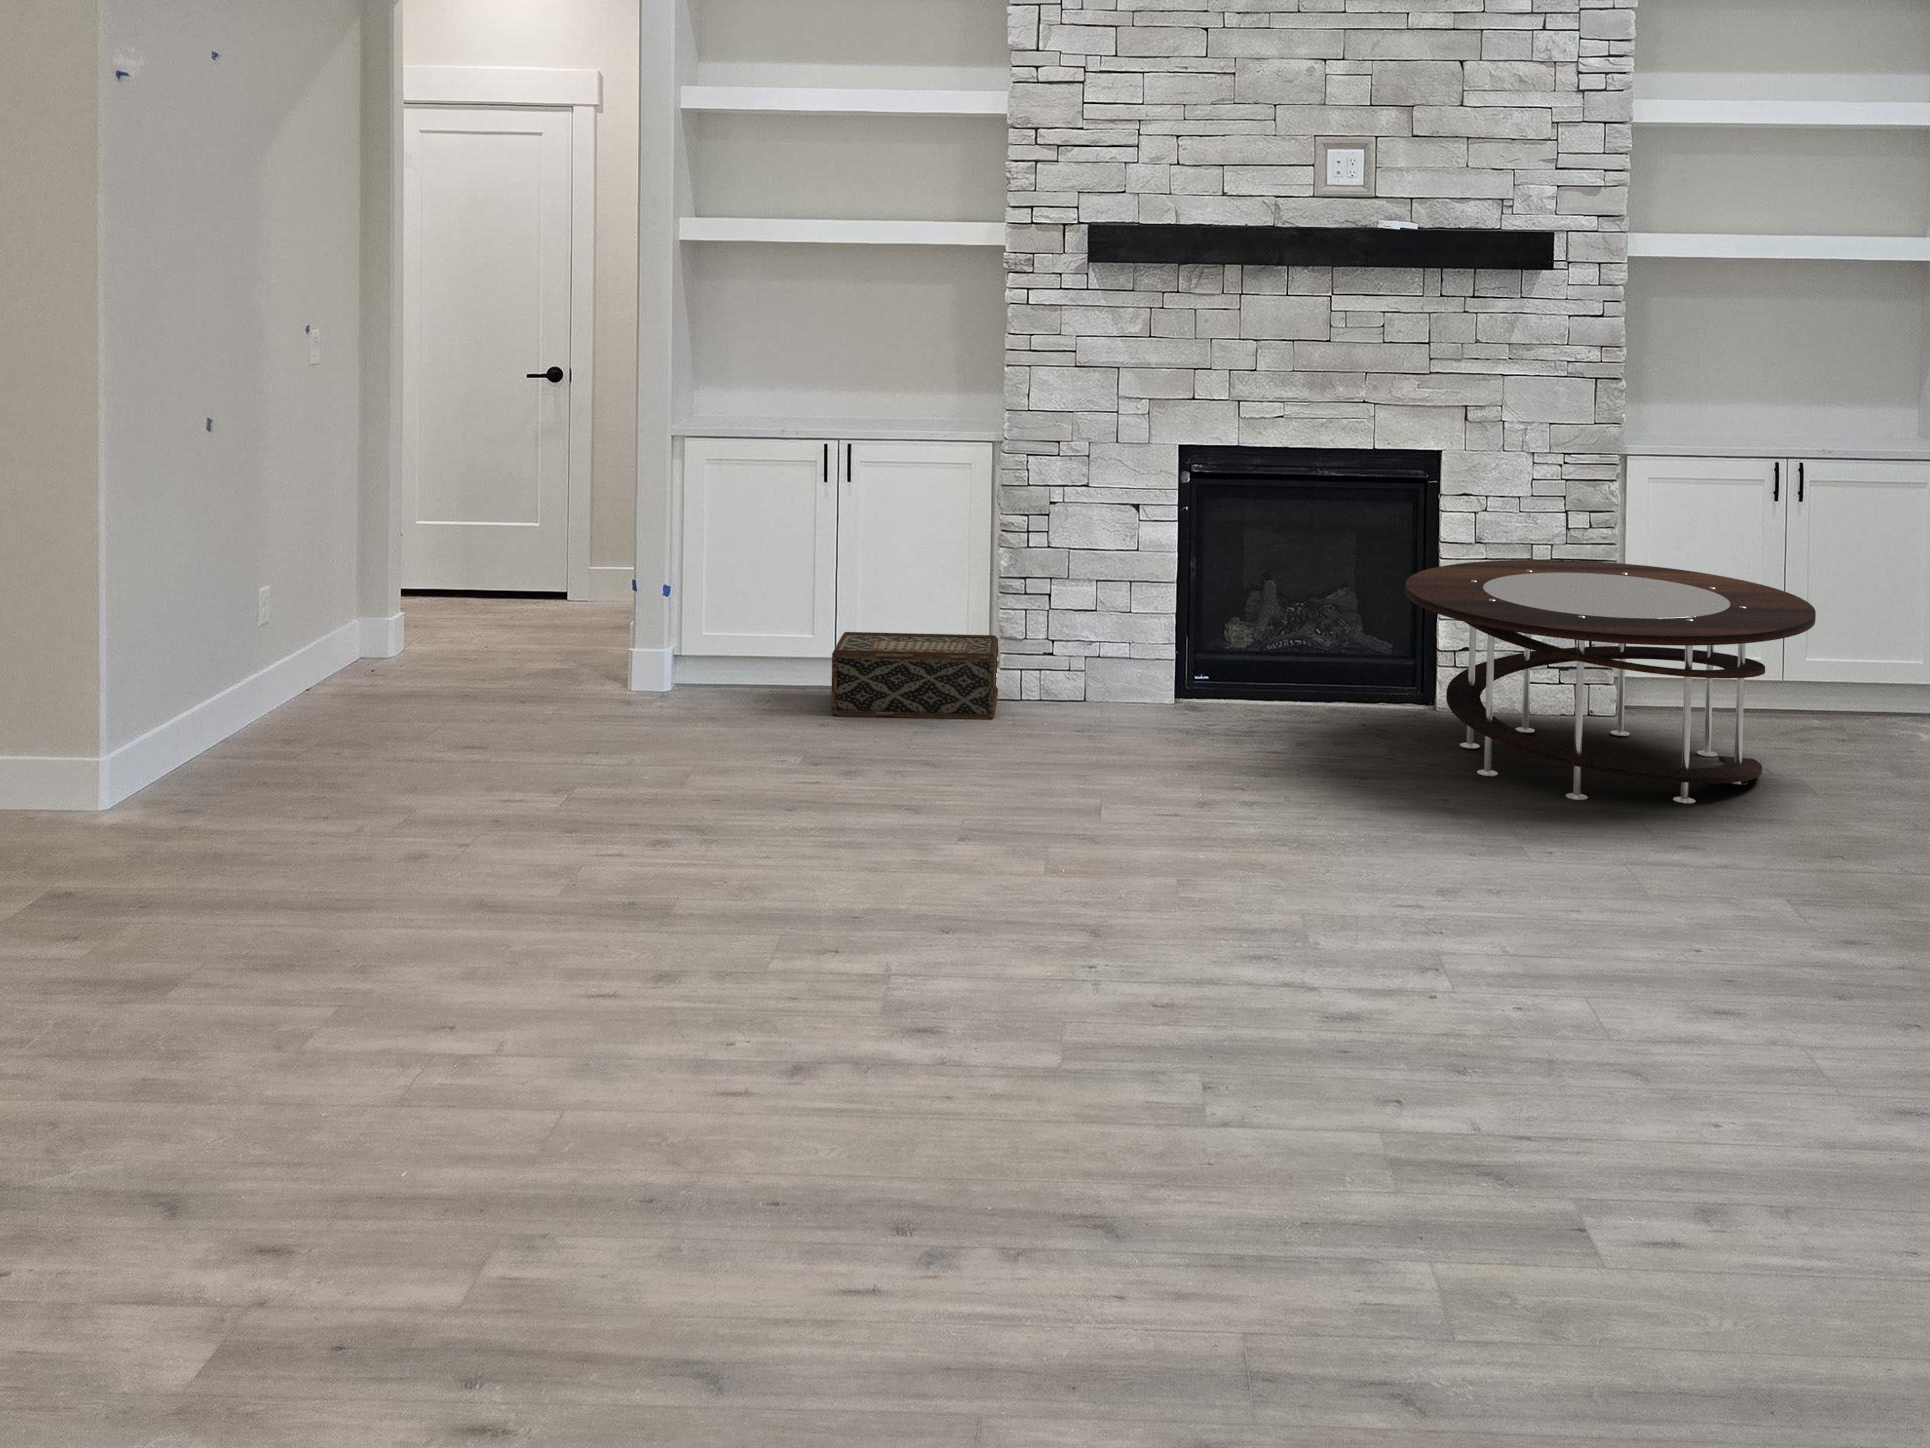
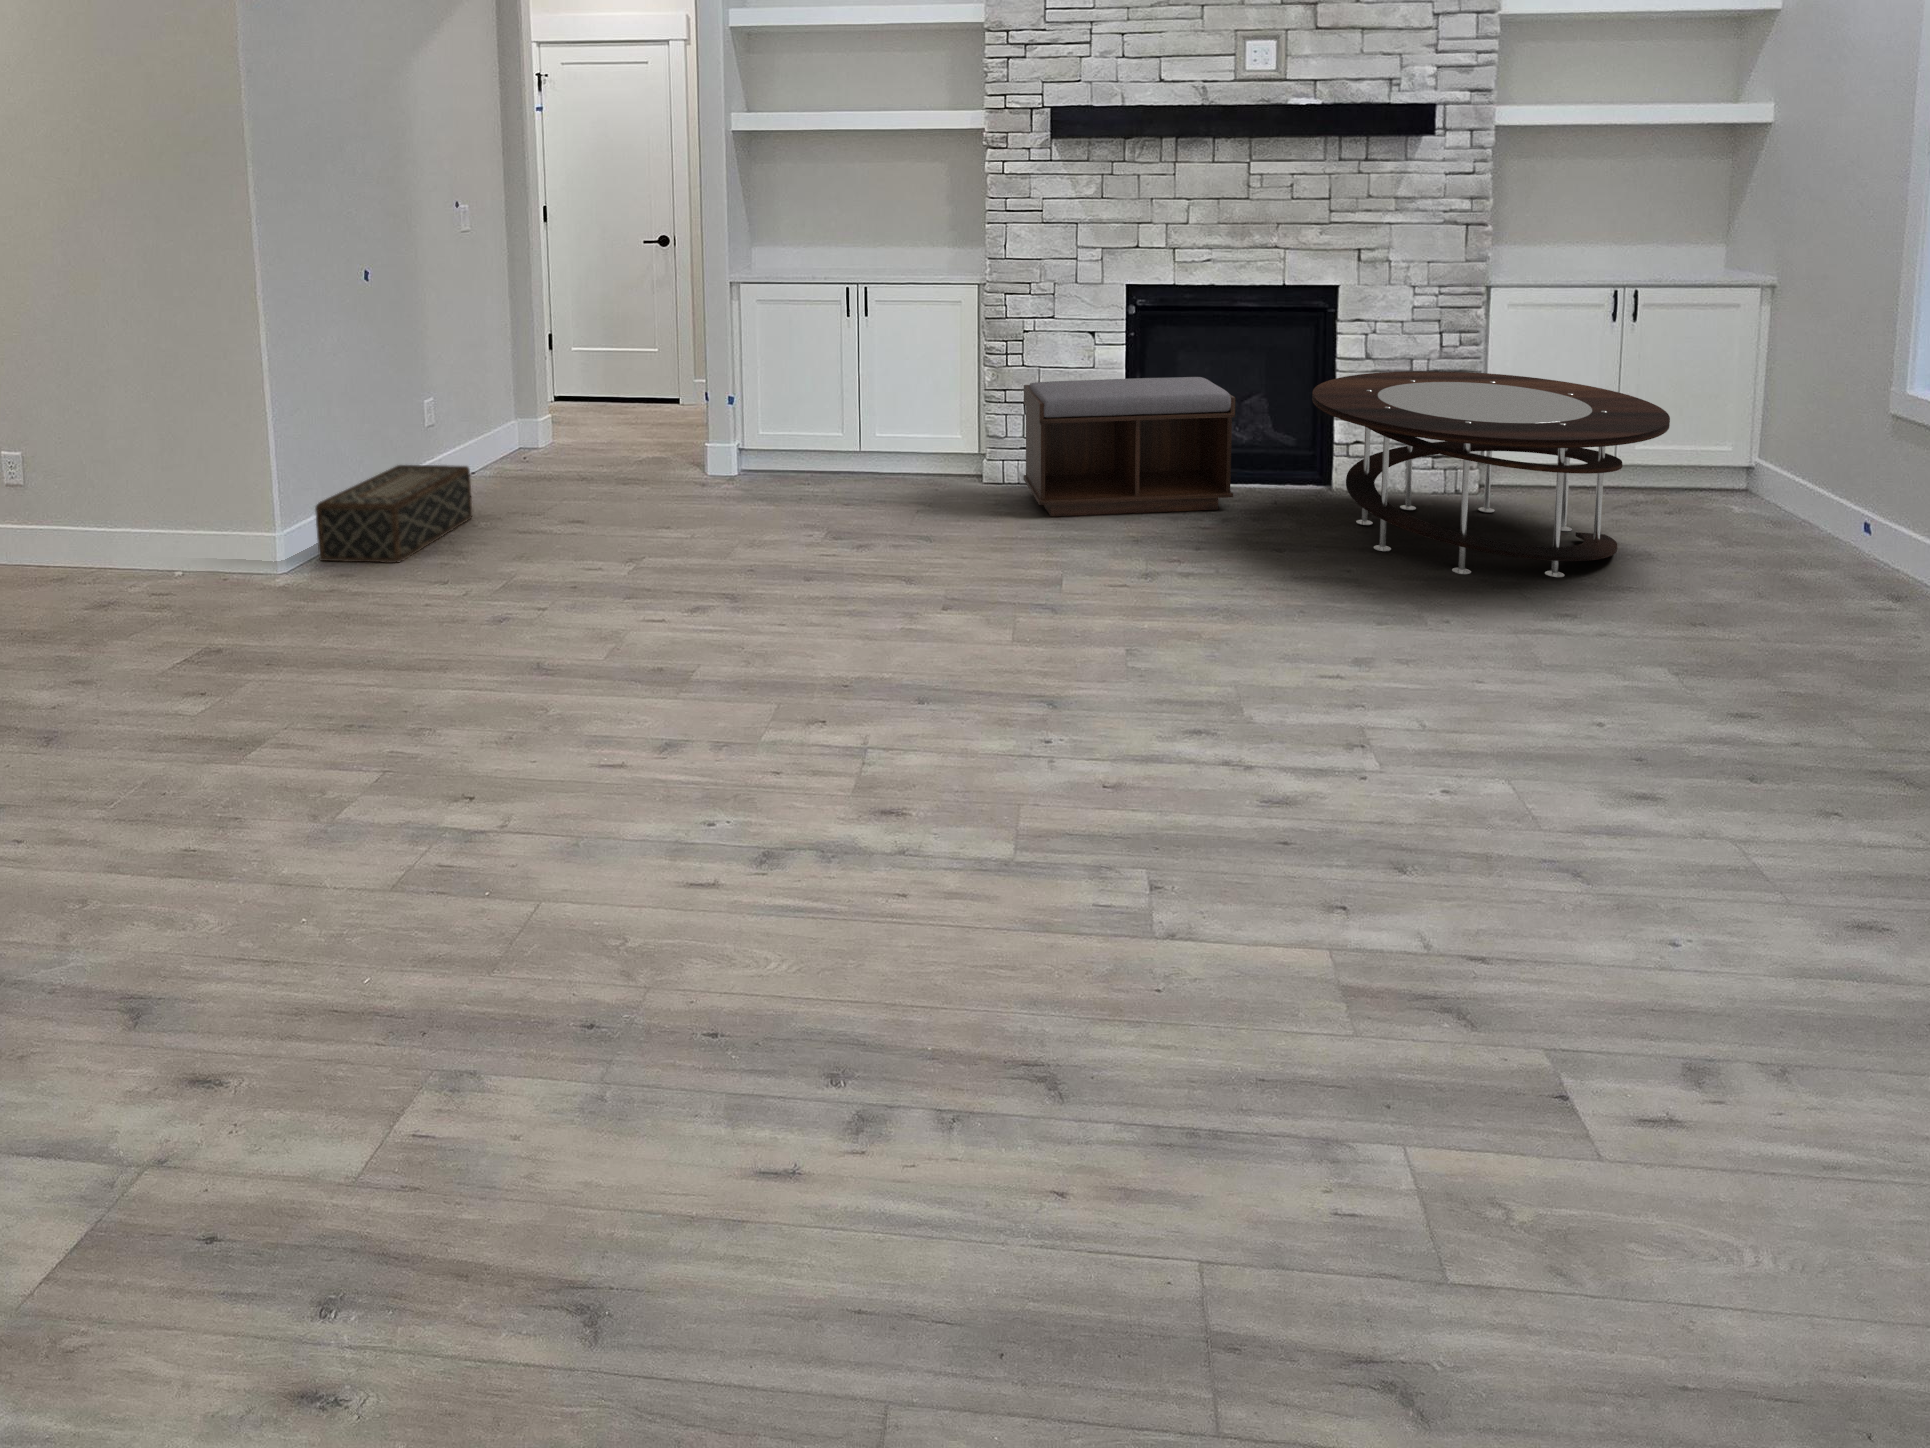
bench: none [1047,564,1313,737] -> present [1023,377,1235,516]
woven basket: present [831,632,998,719] -> present [315,465,472,563]

